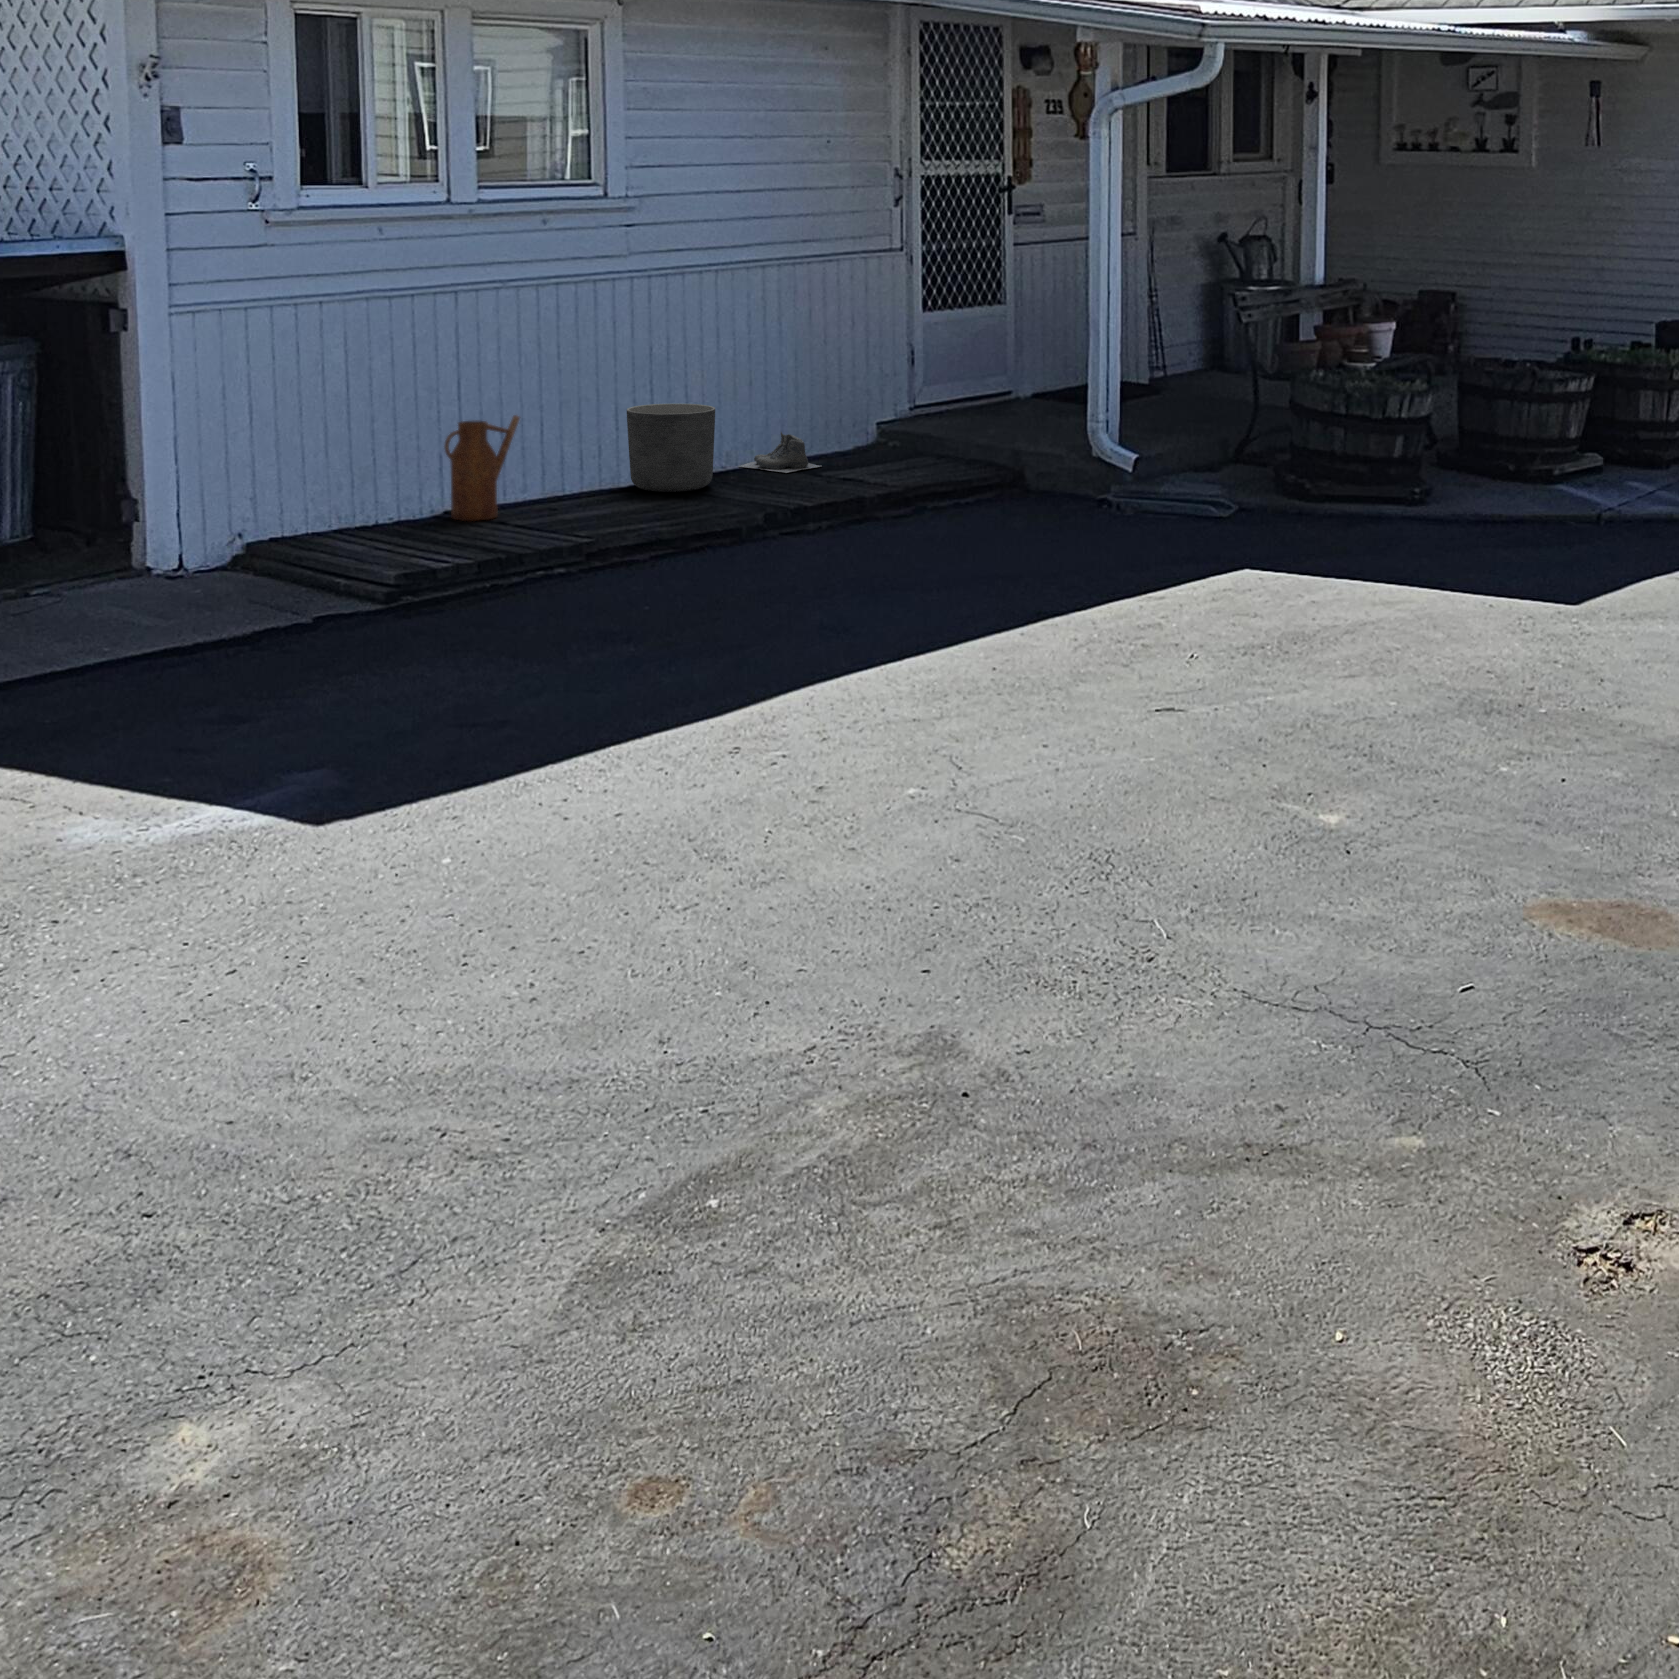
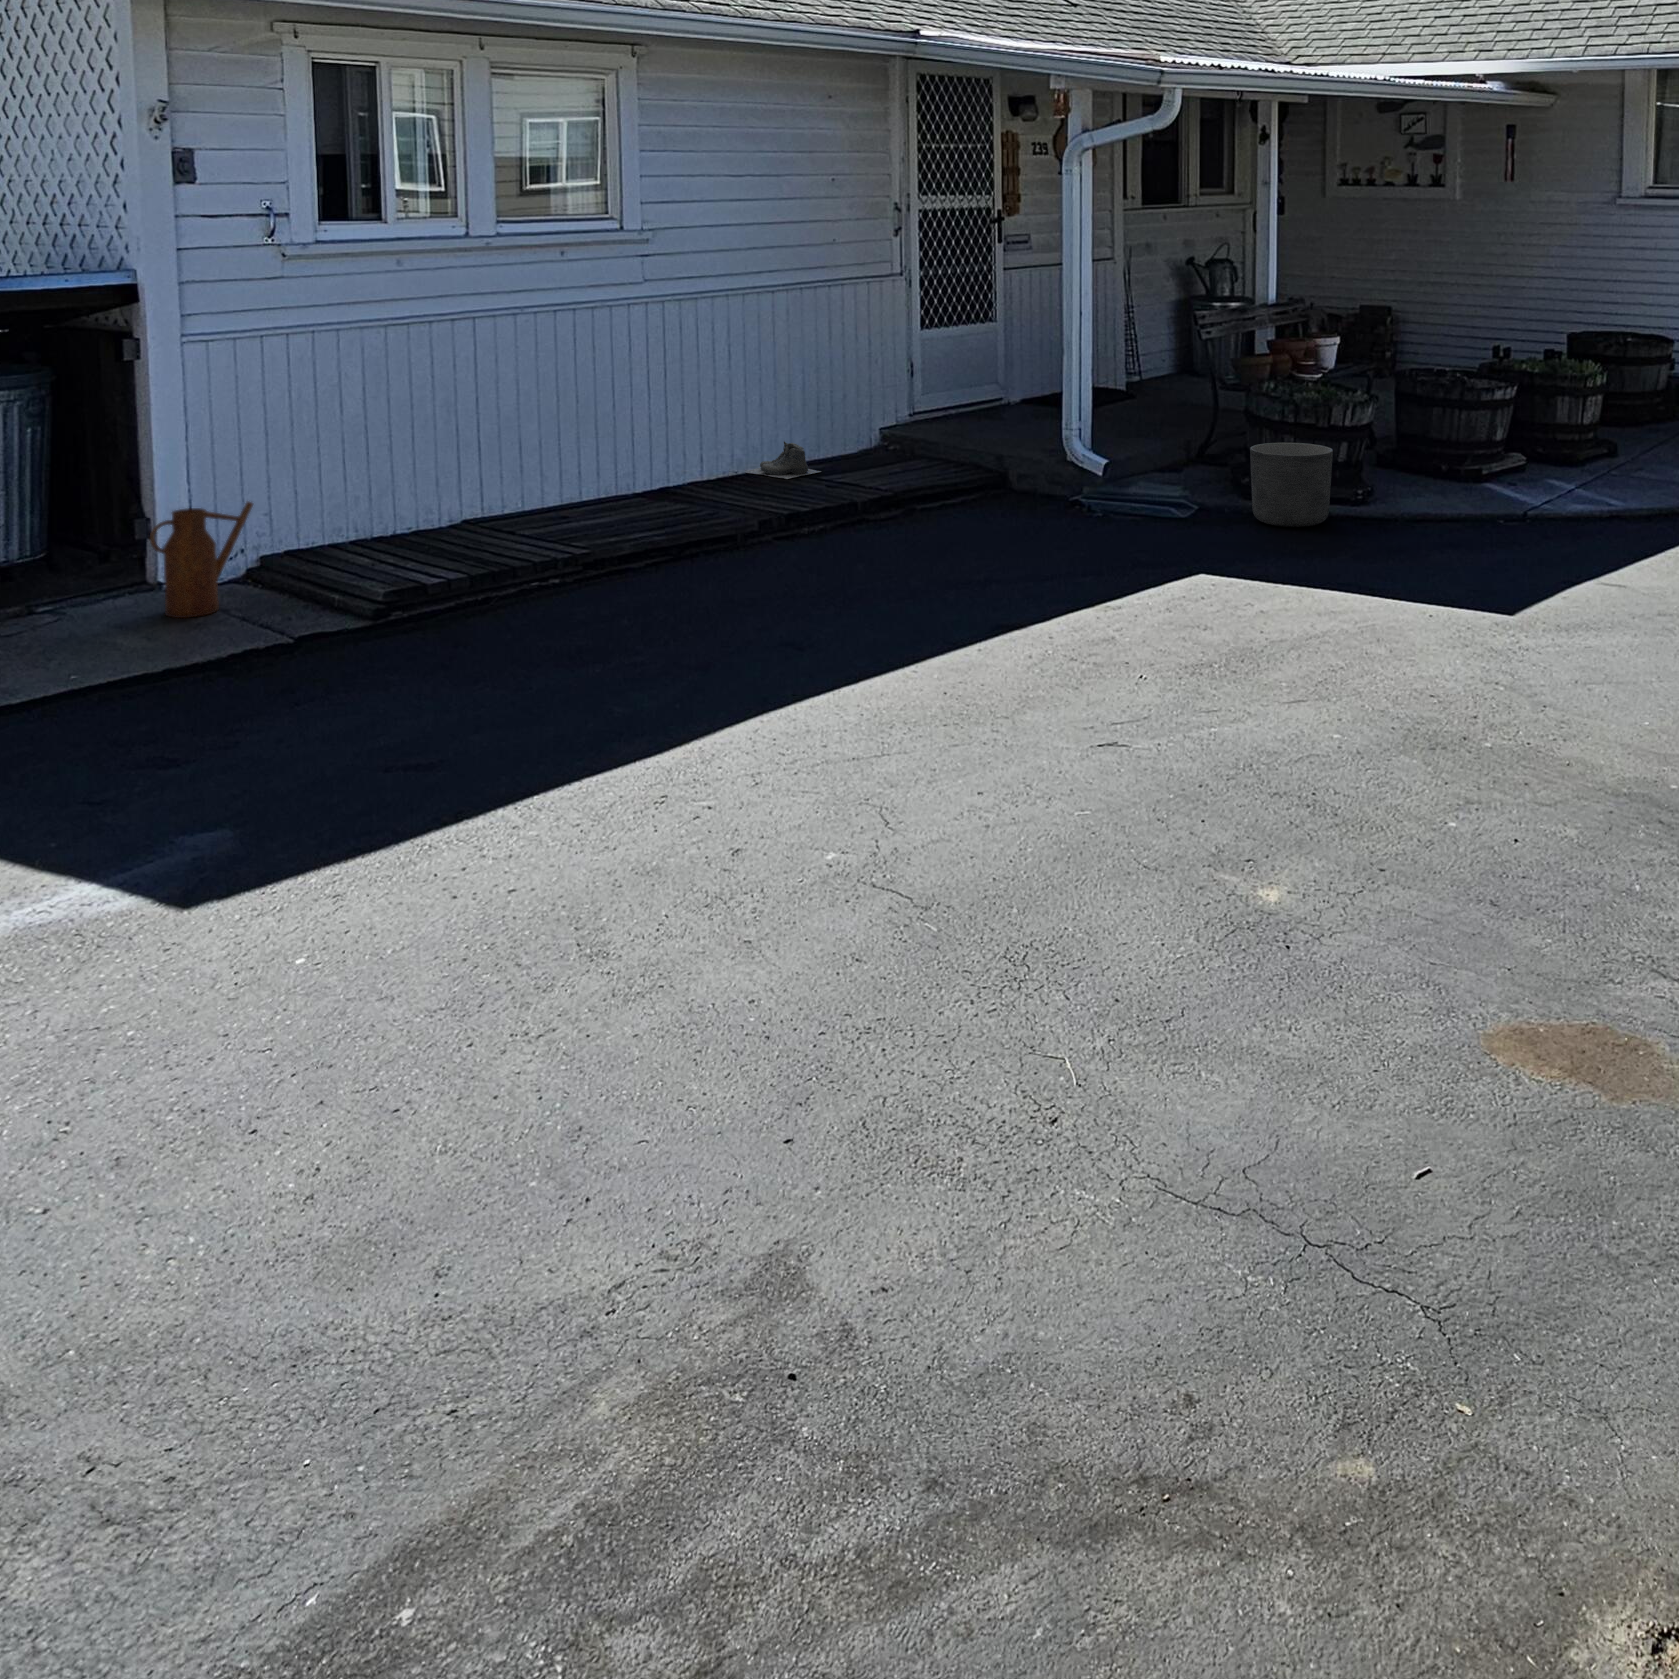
planter: present [627,404,715,492] -> present [1250,443,1333,527]
watering can: present [444,415,520,521] -> present [150,502,253,618]

